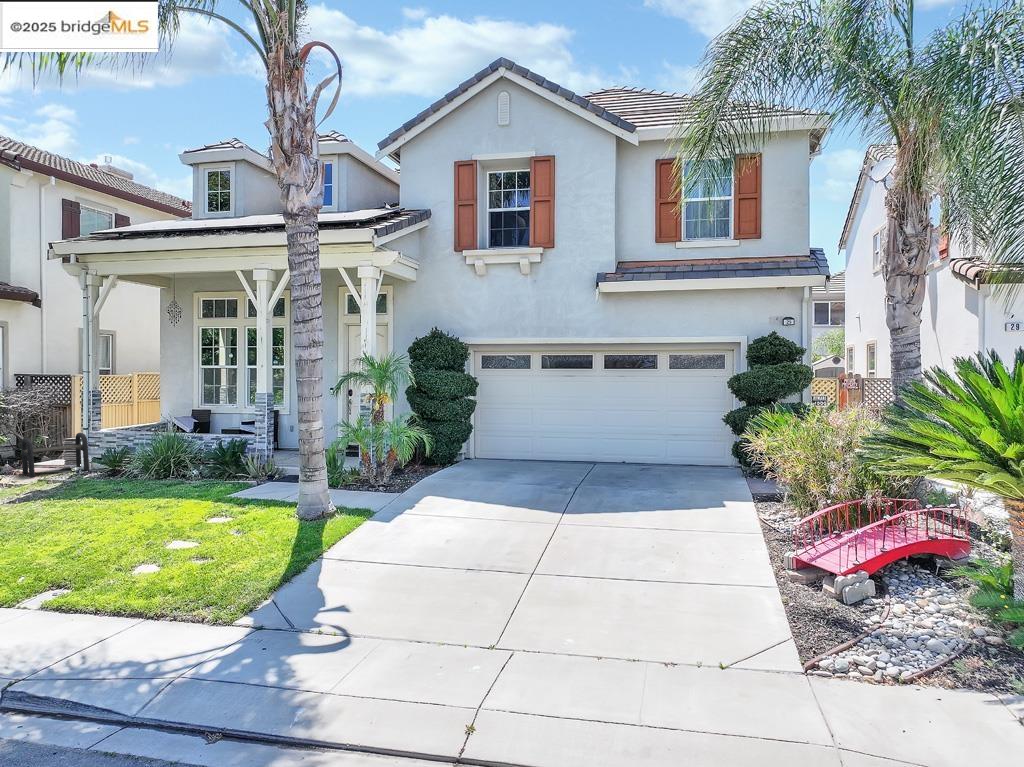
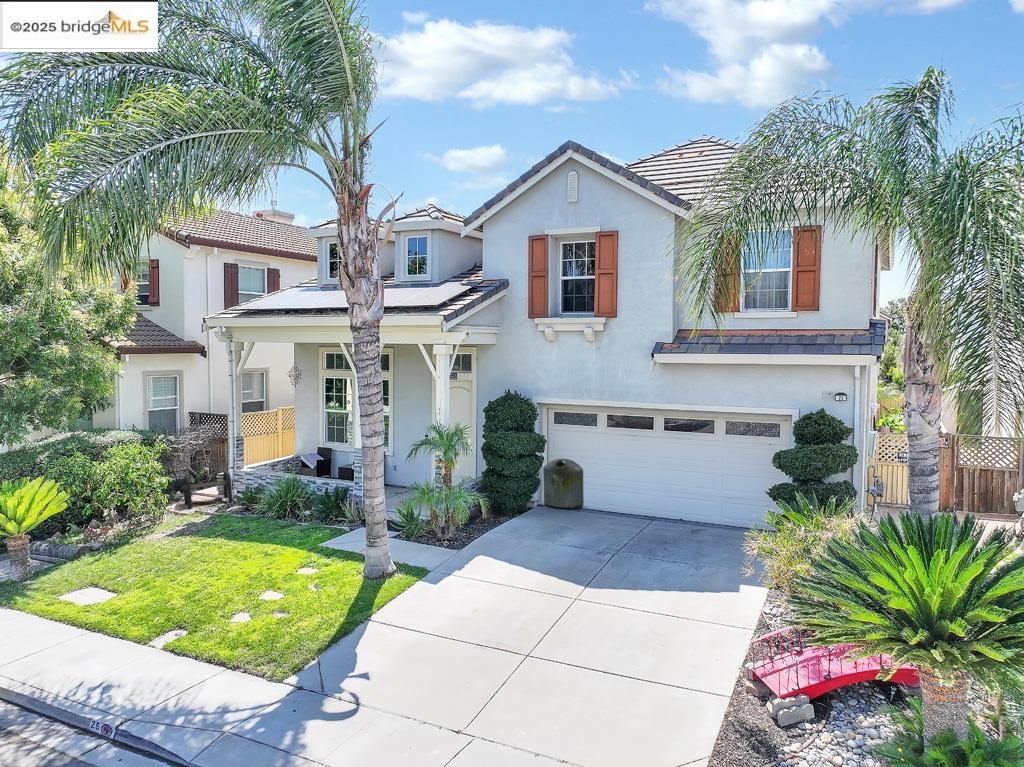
trash can: none [474,404,520,458] -> present [543,458,584,509]

